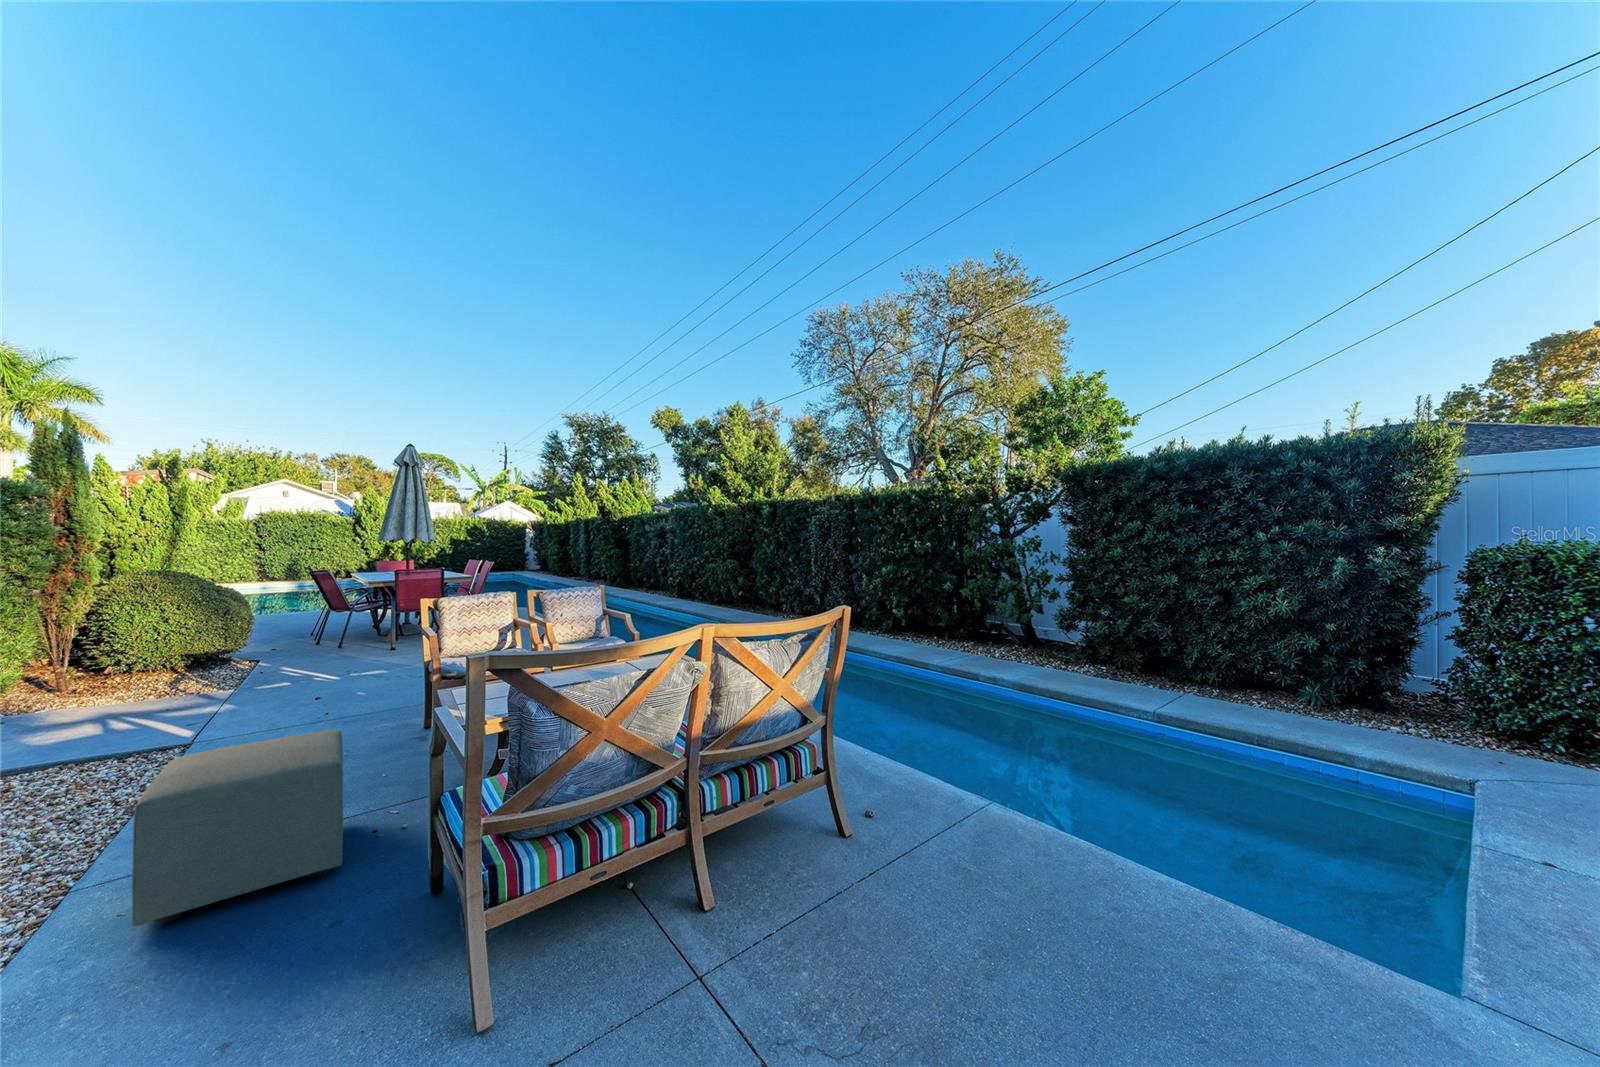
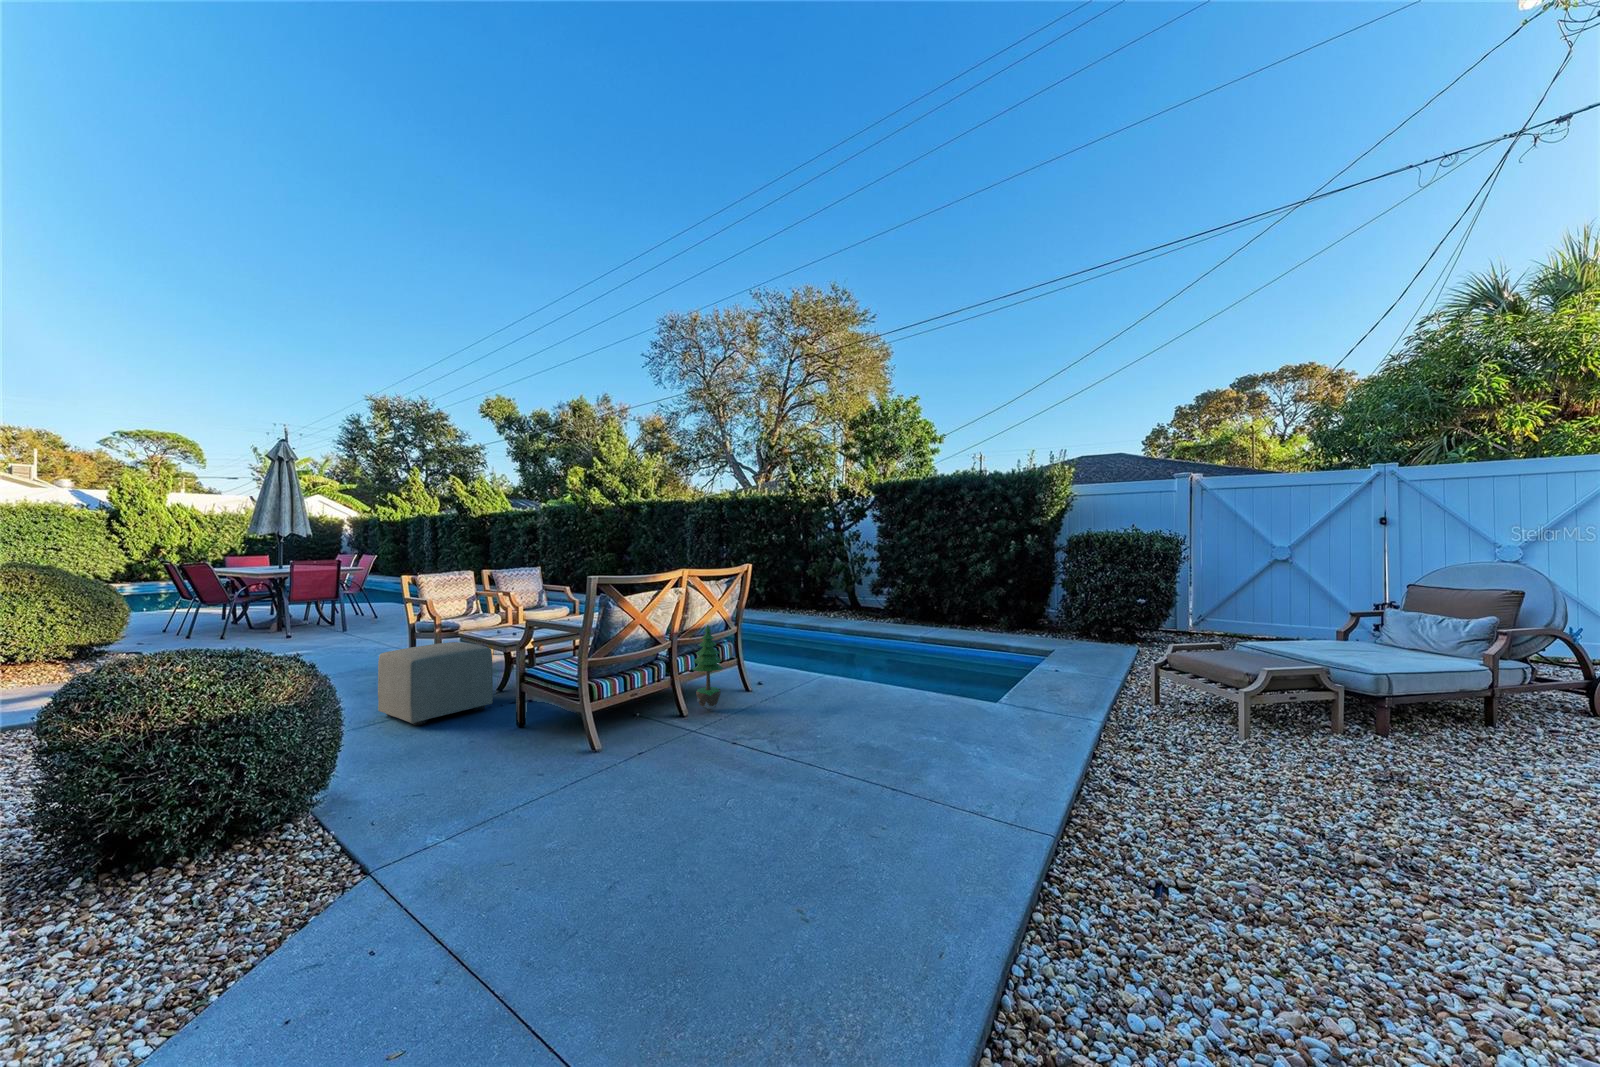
potted tree: none [659,771,735,983] -> present [693,625,723,711]

